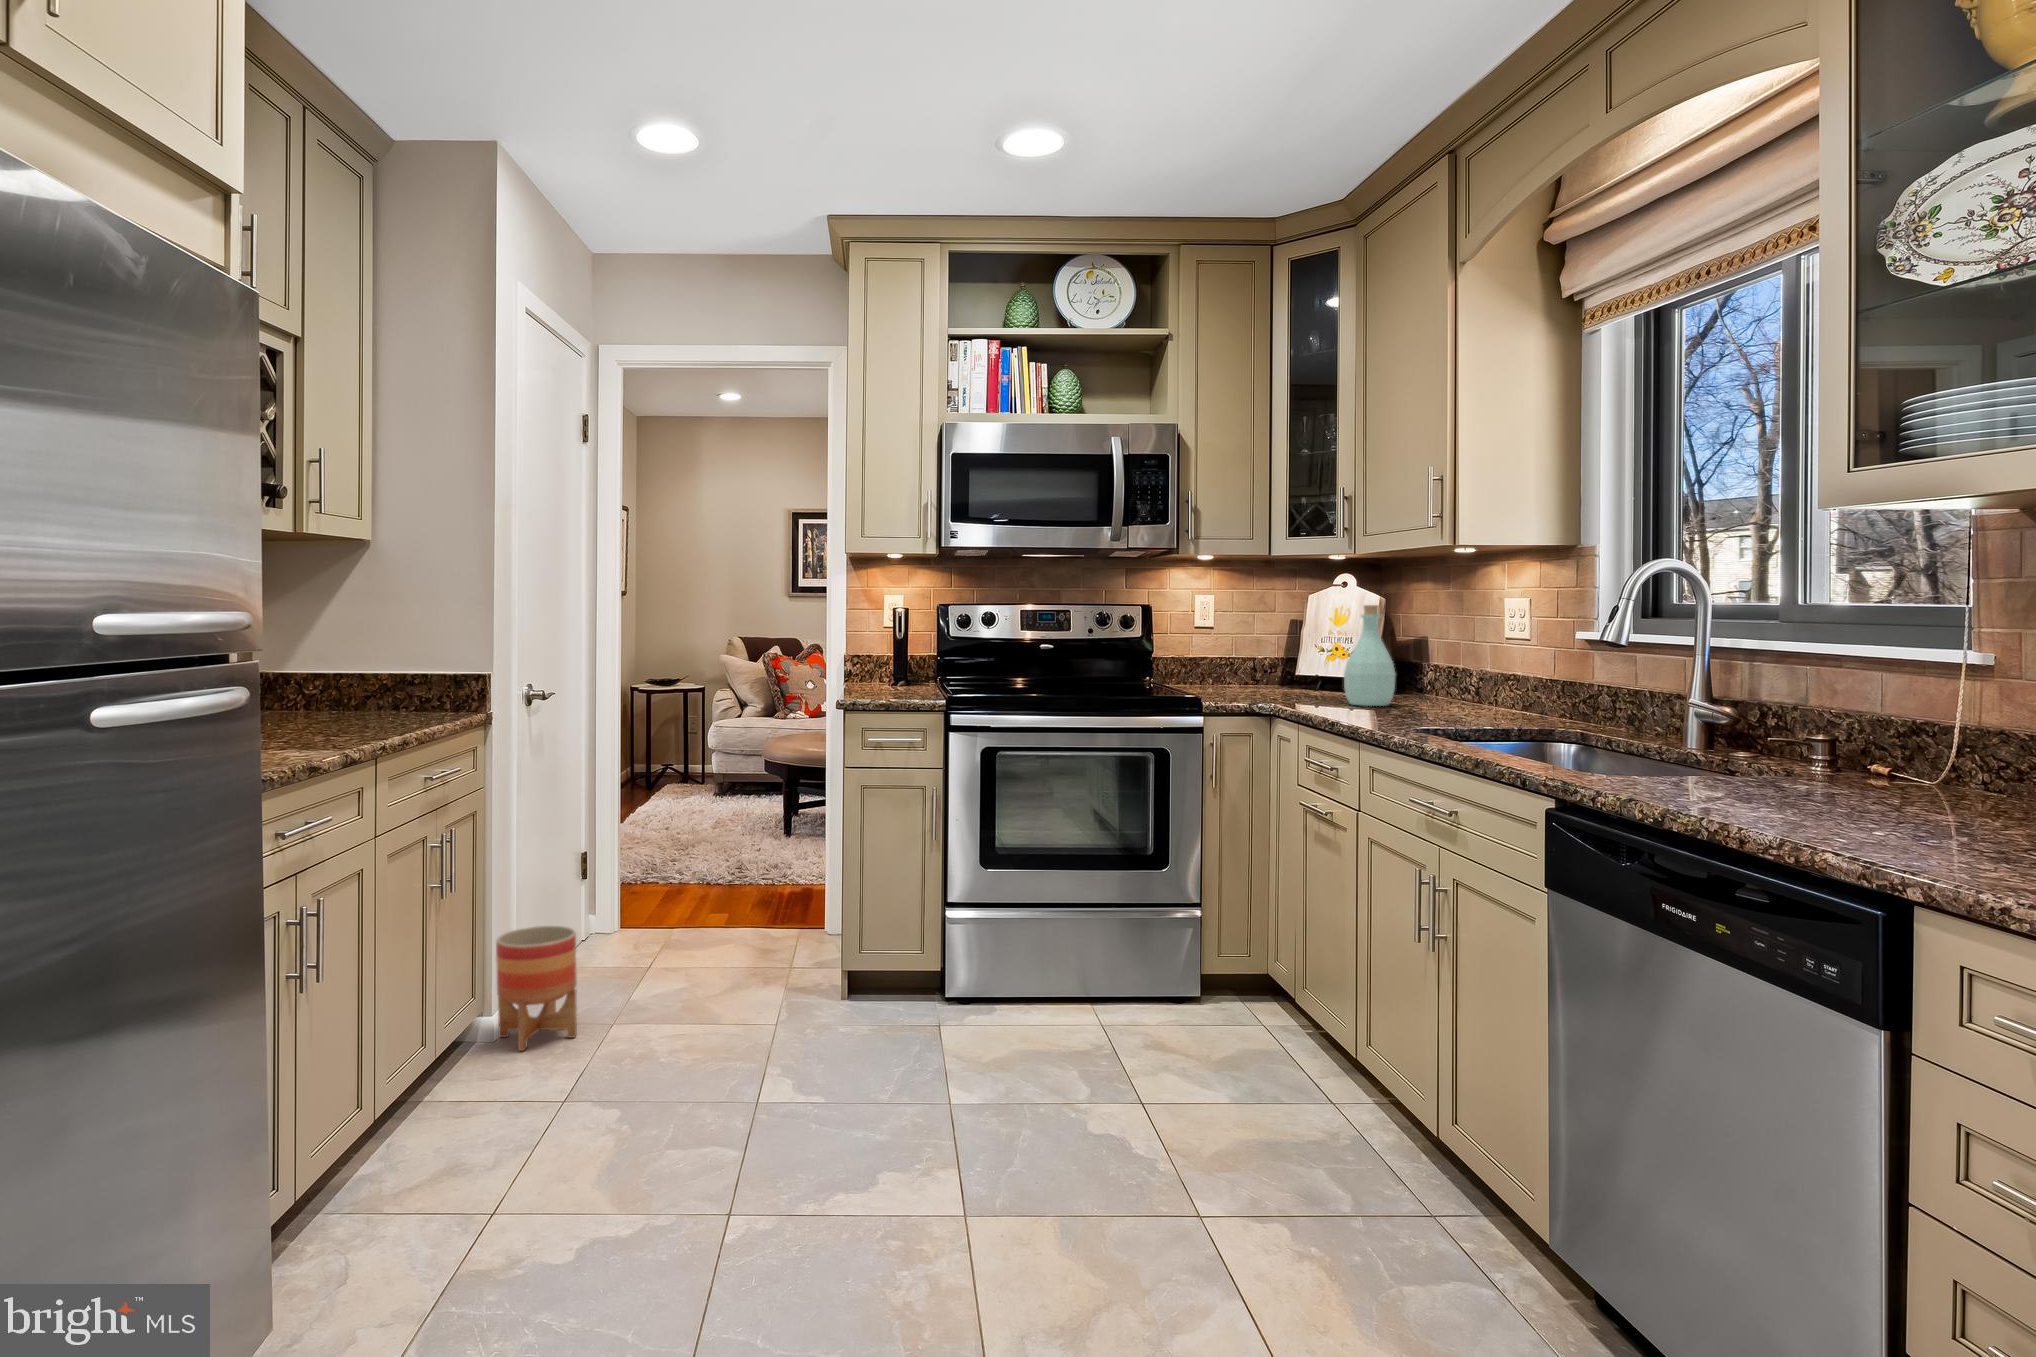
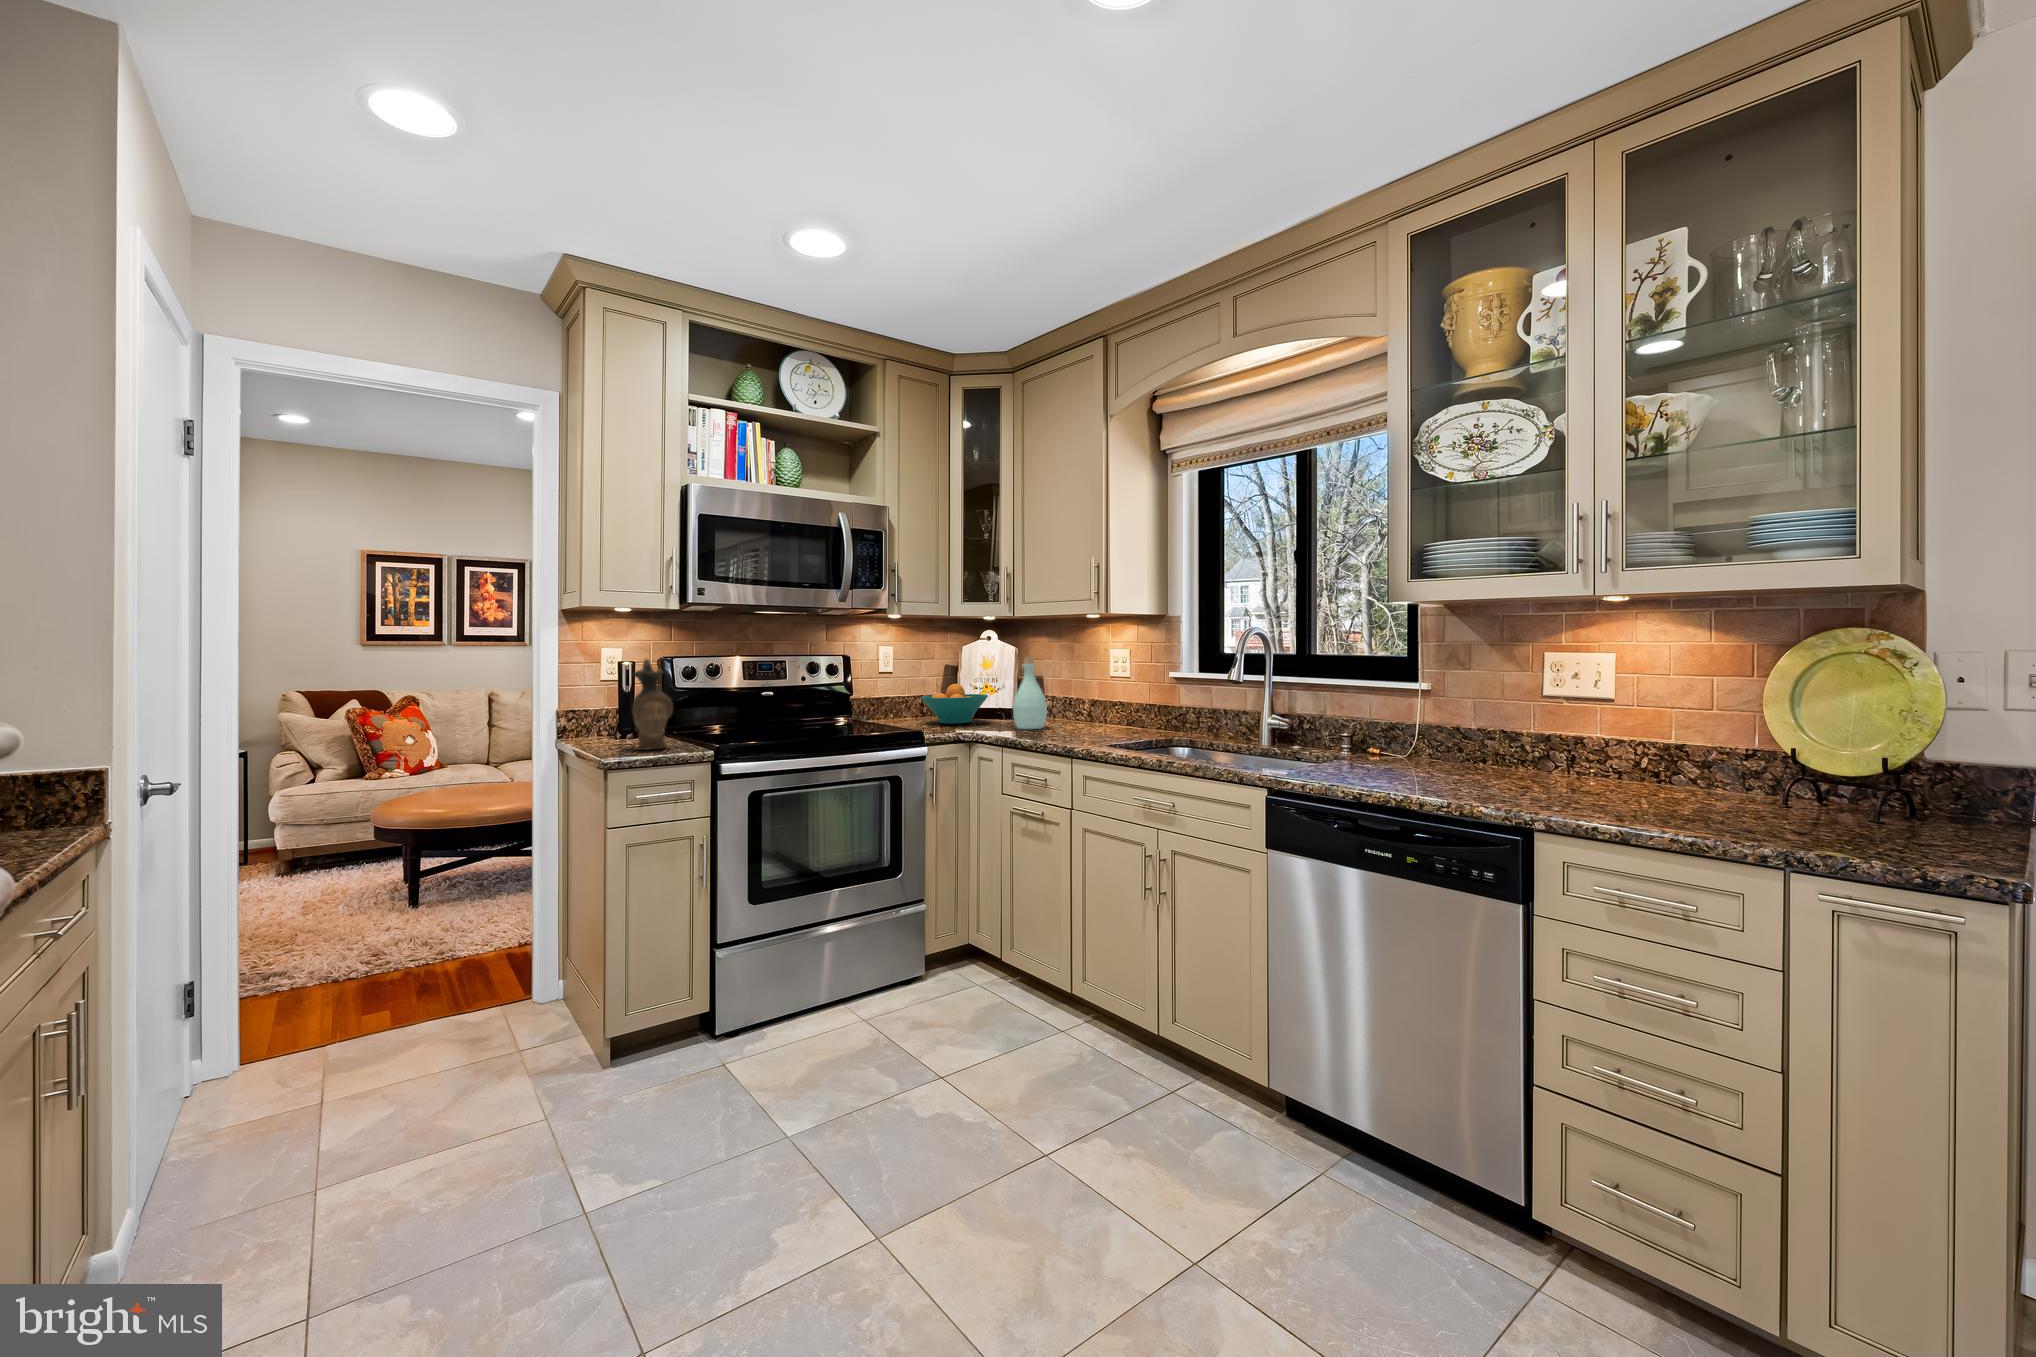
ceramic pitcher: none [878,596,919,695] -> present [632,659,673,750]
fruit bowl: none [1235,641,1329,694] -> present [921,684,988,724]
planter: present [496,926,577,1051] -> none [223,1042,340,1198]

